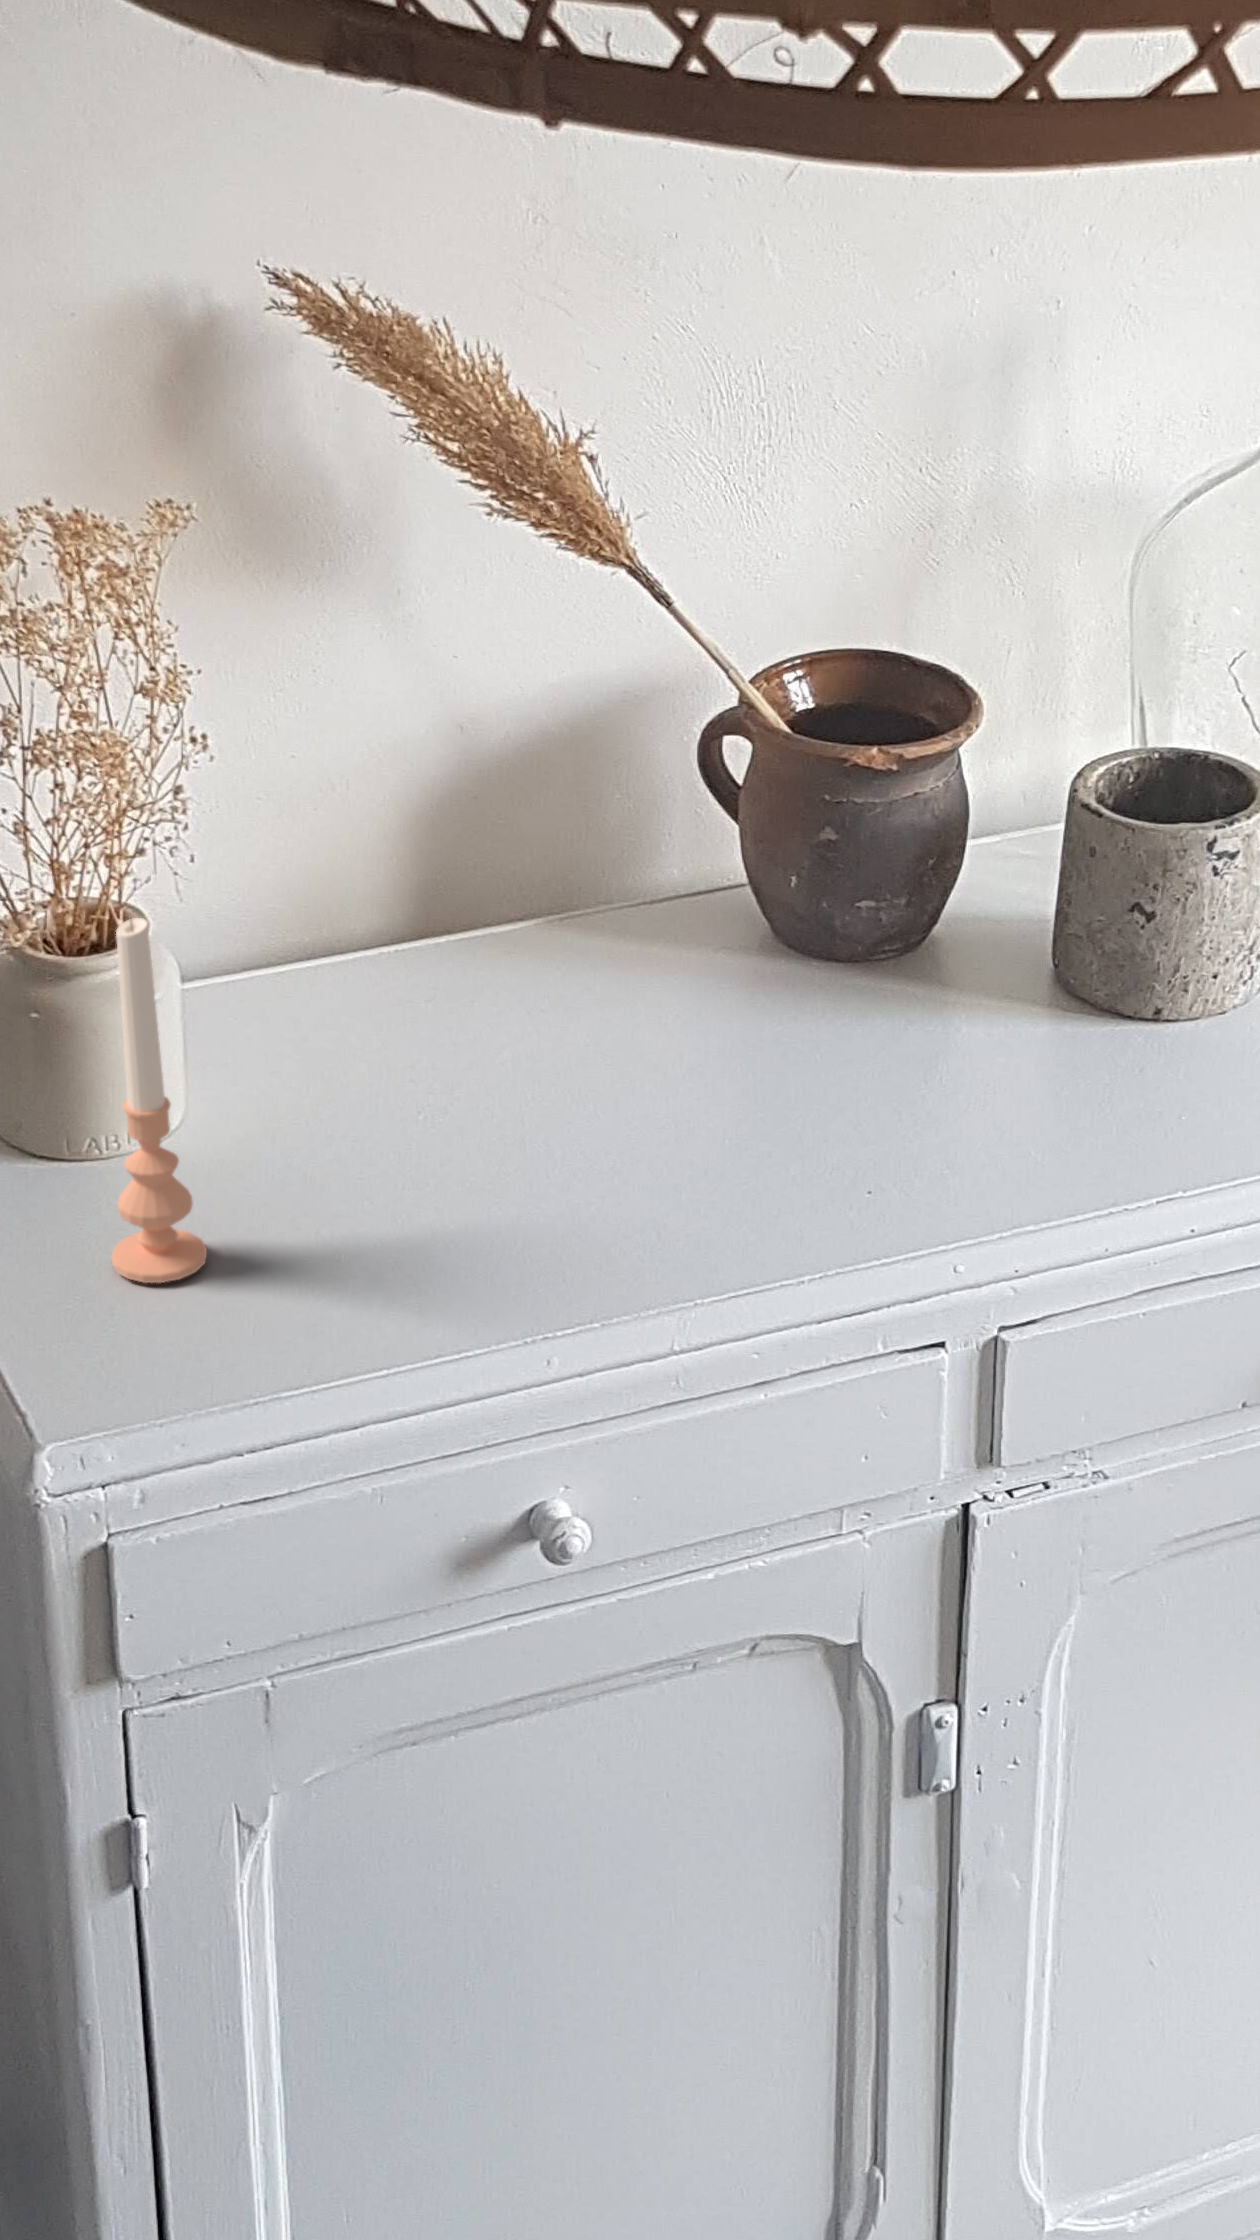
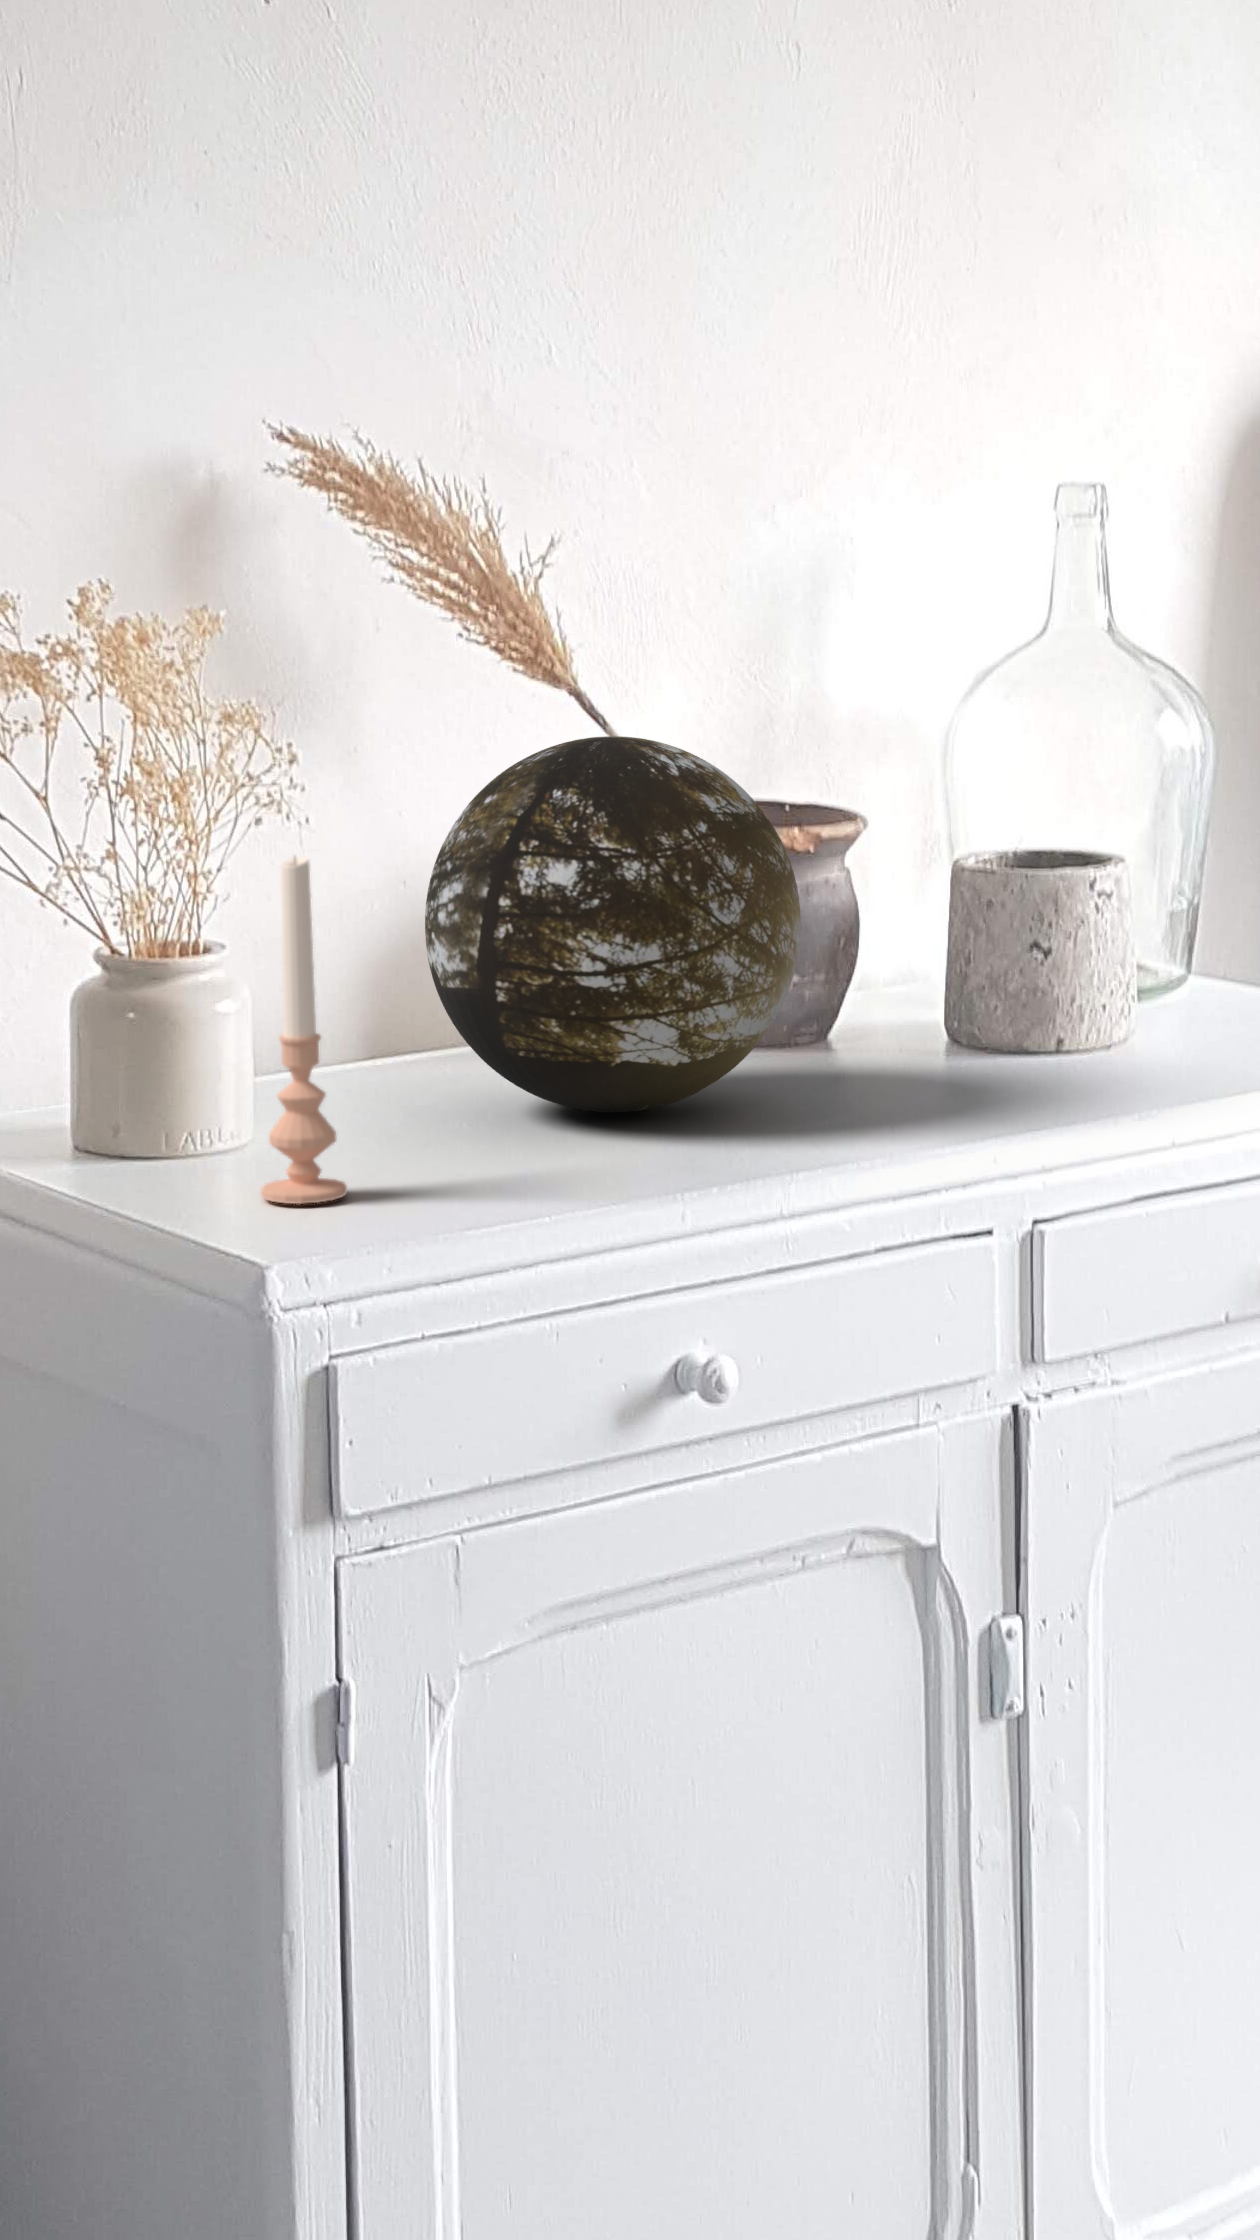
decorative orb: none [391,684,820,1113] -> present [425,736,801,1112]

